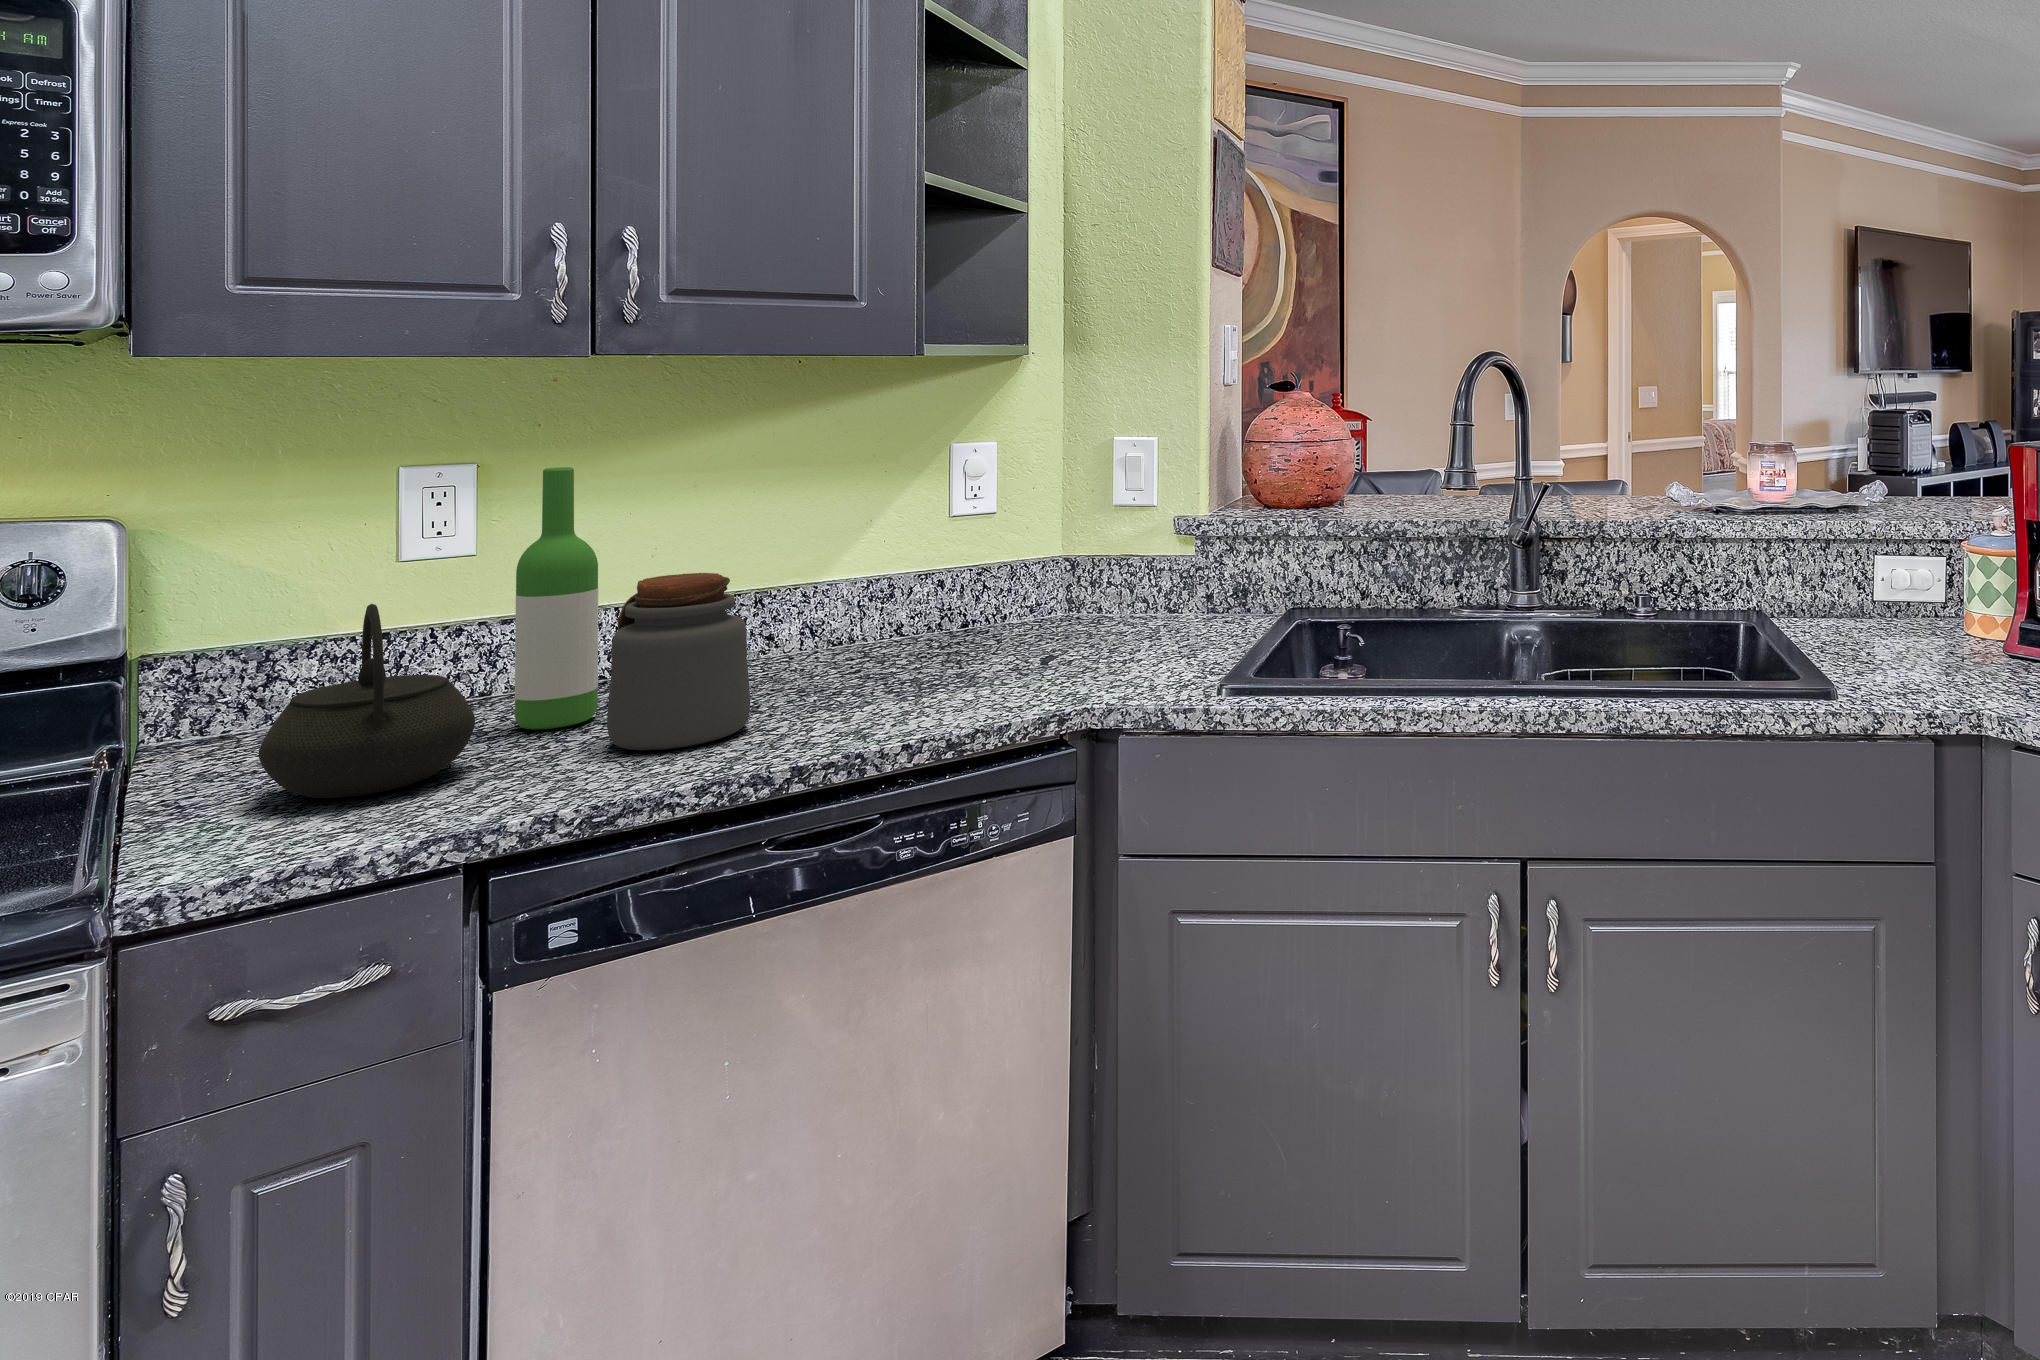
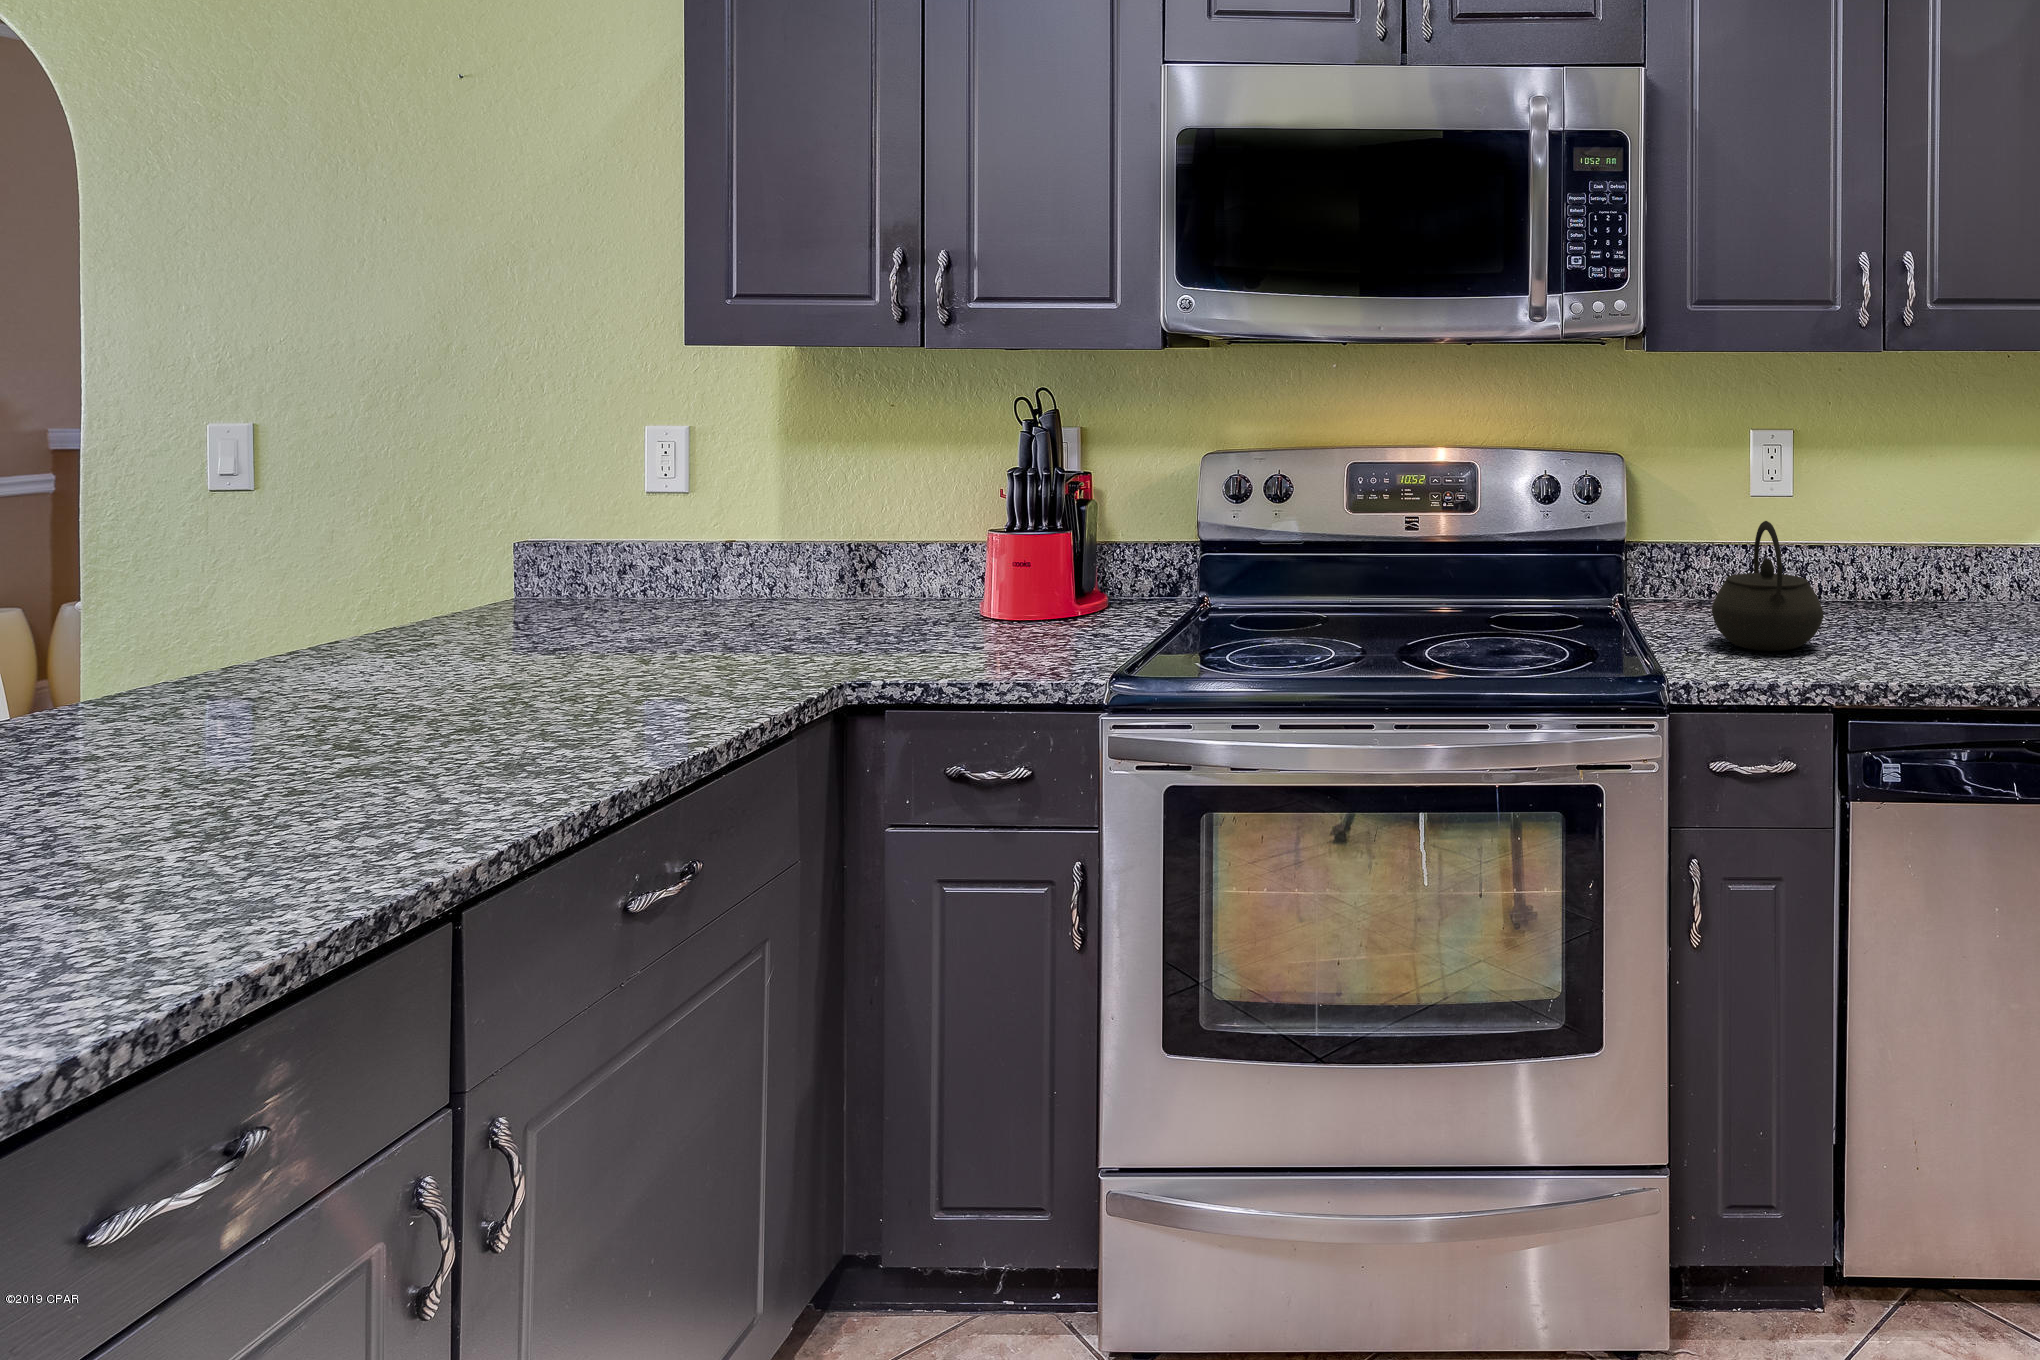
wine bottle: present [515,467,598,730] -> none [1831,433,1882,630]
jar: present [607,573,750,750] -> none [1901,522,2000,658]

